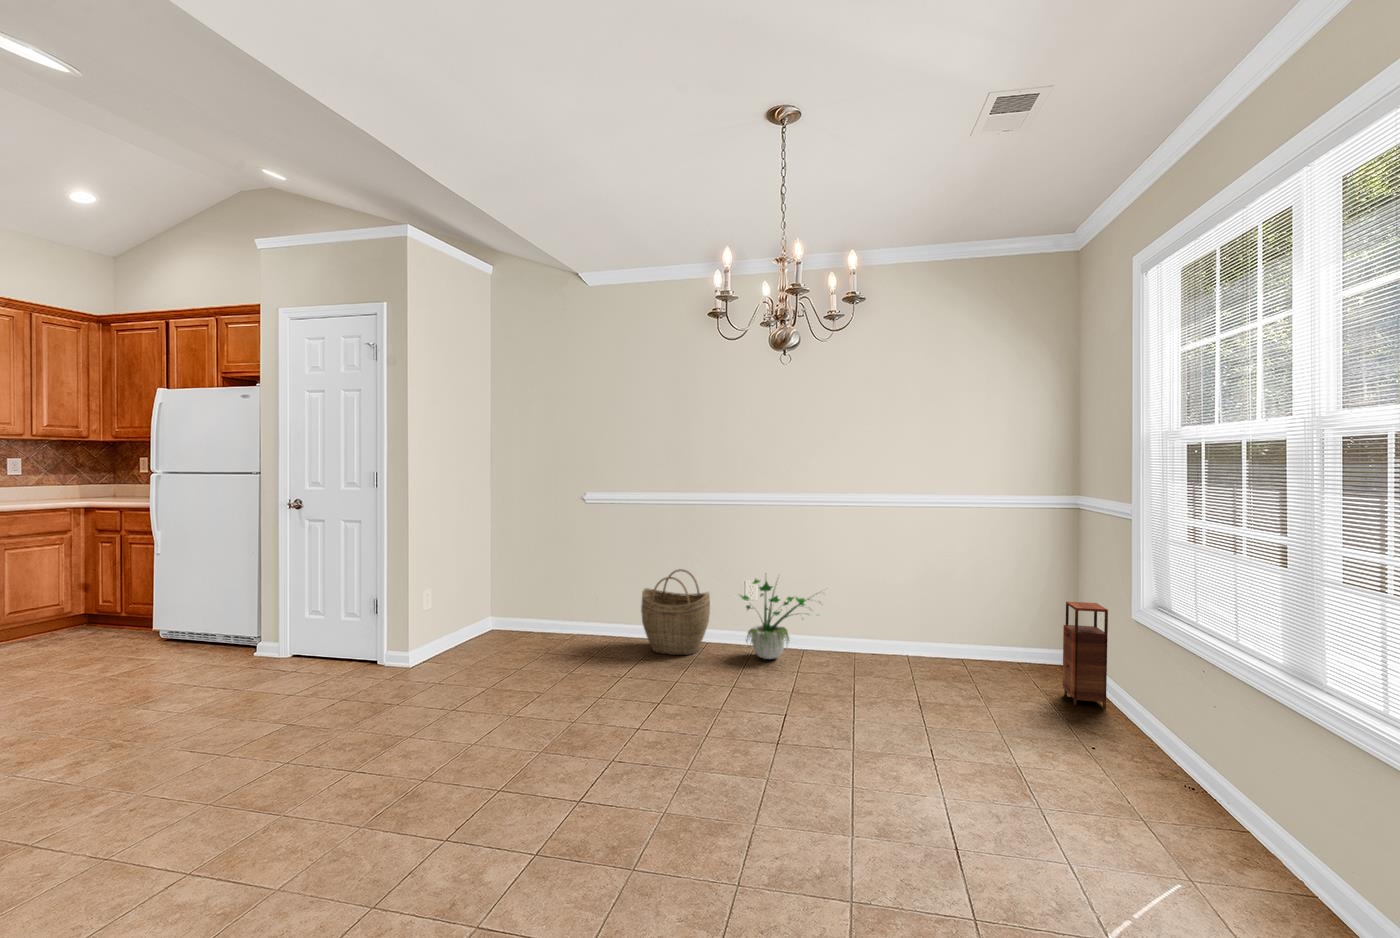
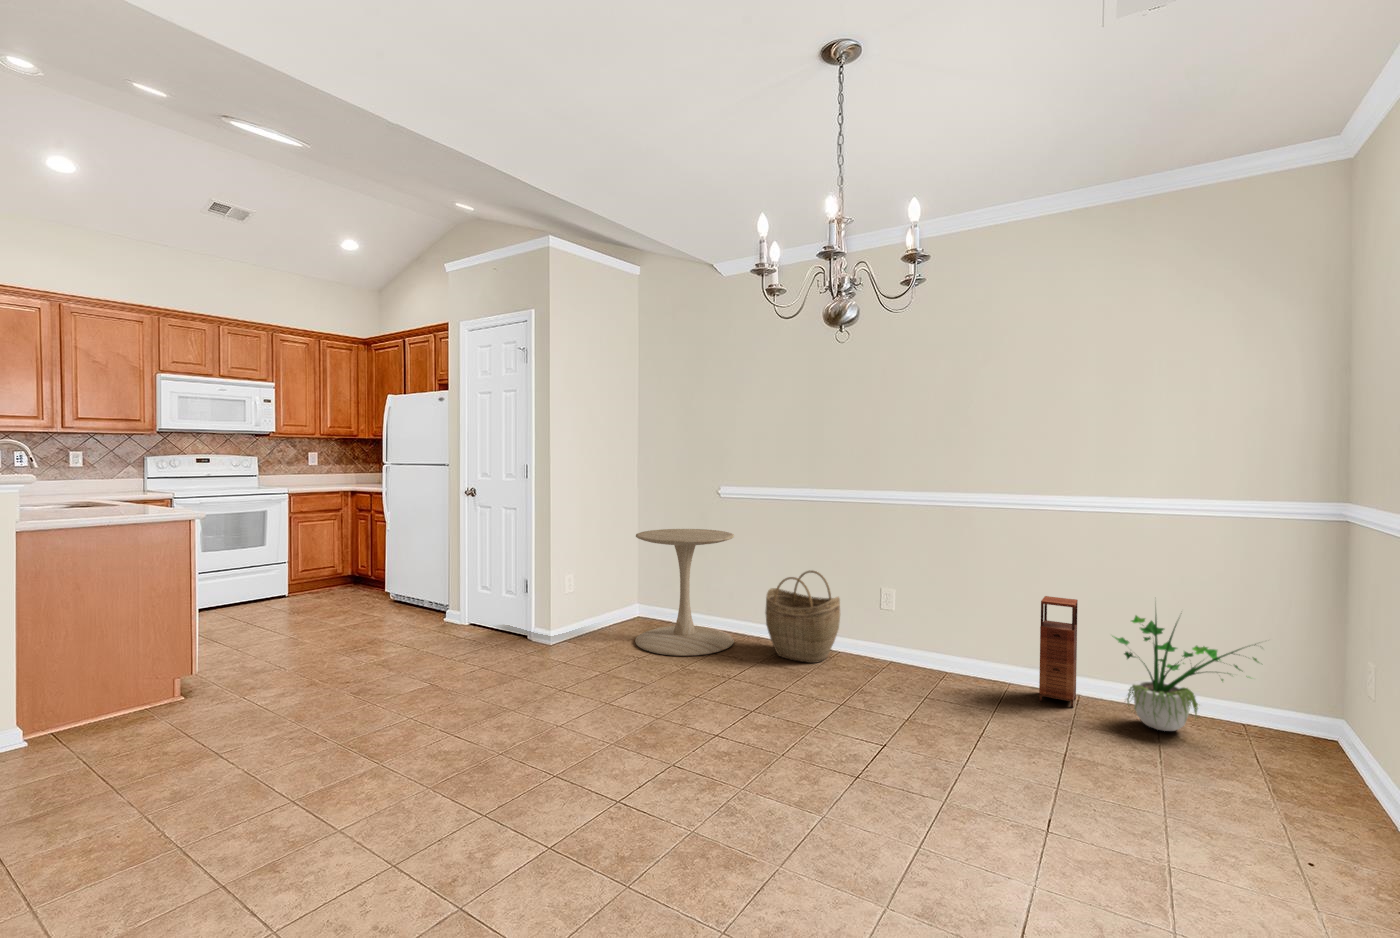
pedestal table: none [505,536,606,664] -> present [635,529,734,656]
potted plant: present [740,579,809,659] -> present [1112,615,1259,731]
storage cabinet: present [1063,602,1108,708] -> present [1039,596,1078,708]

